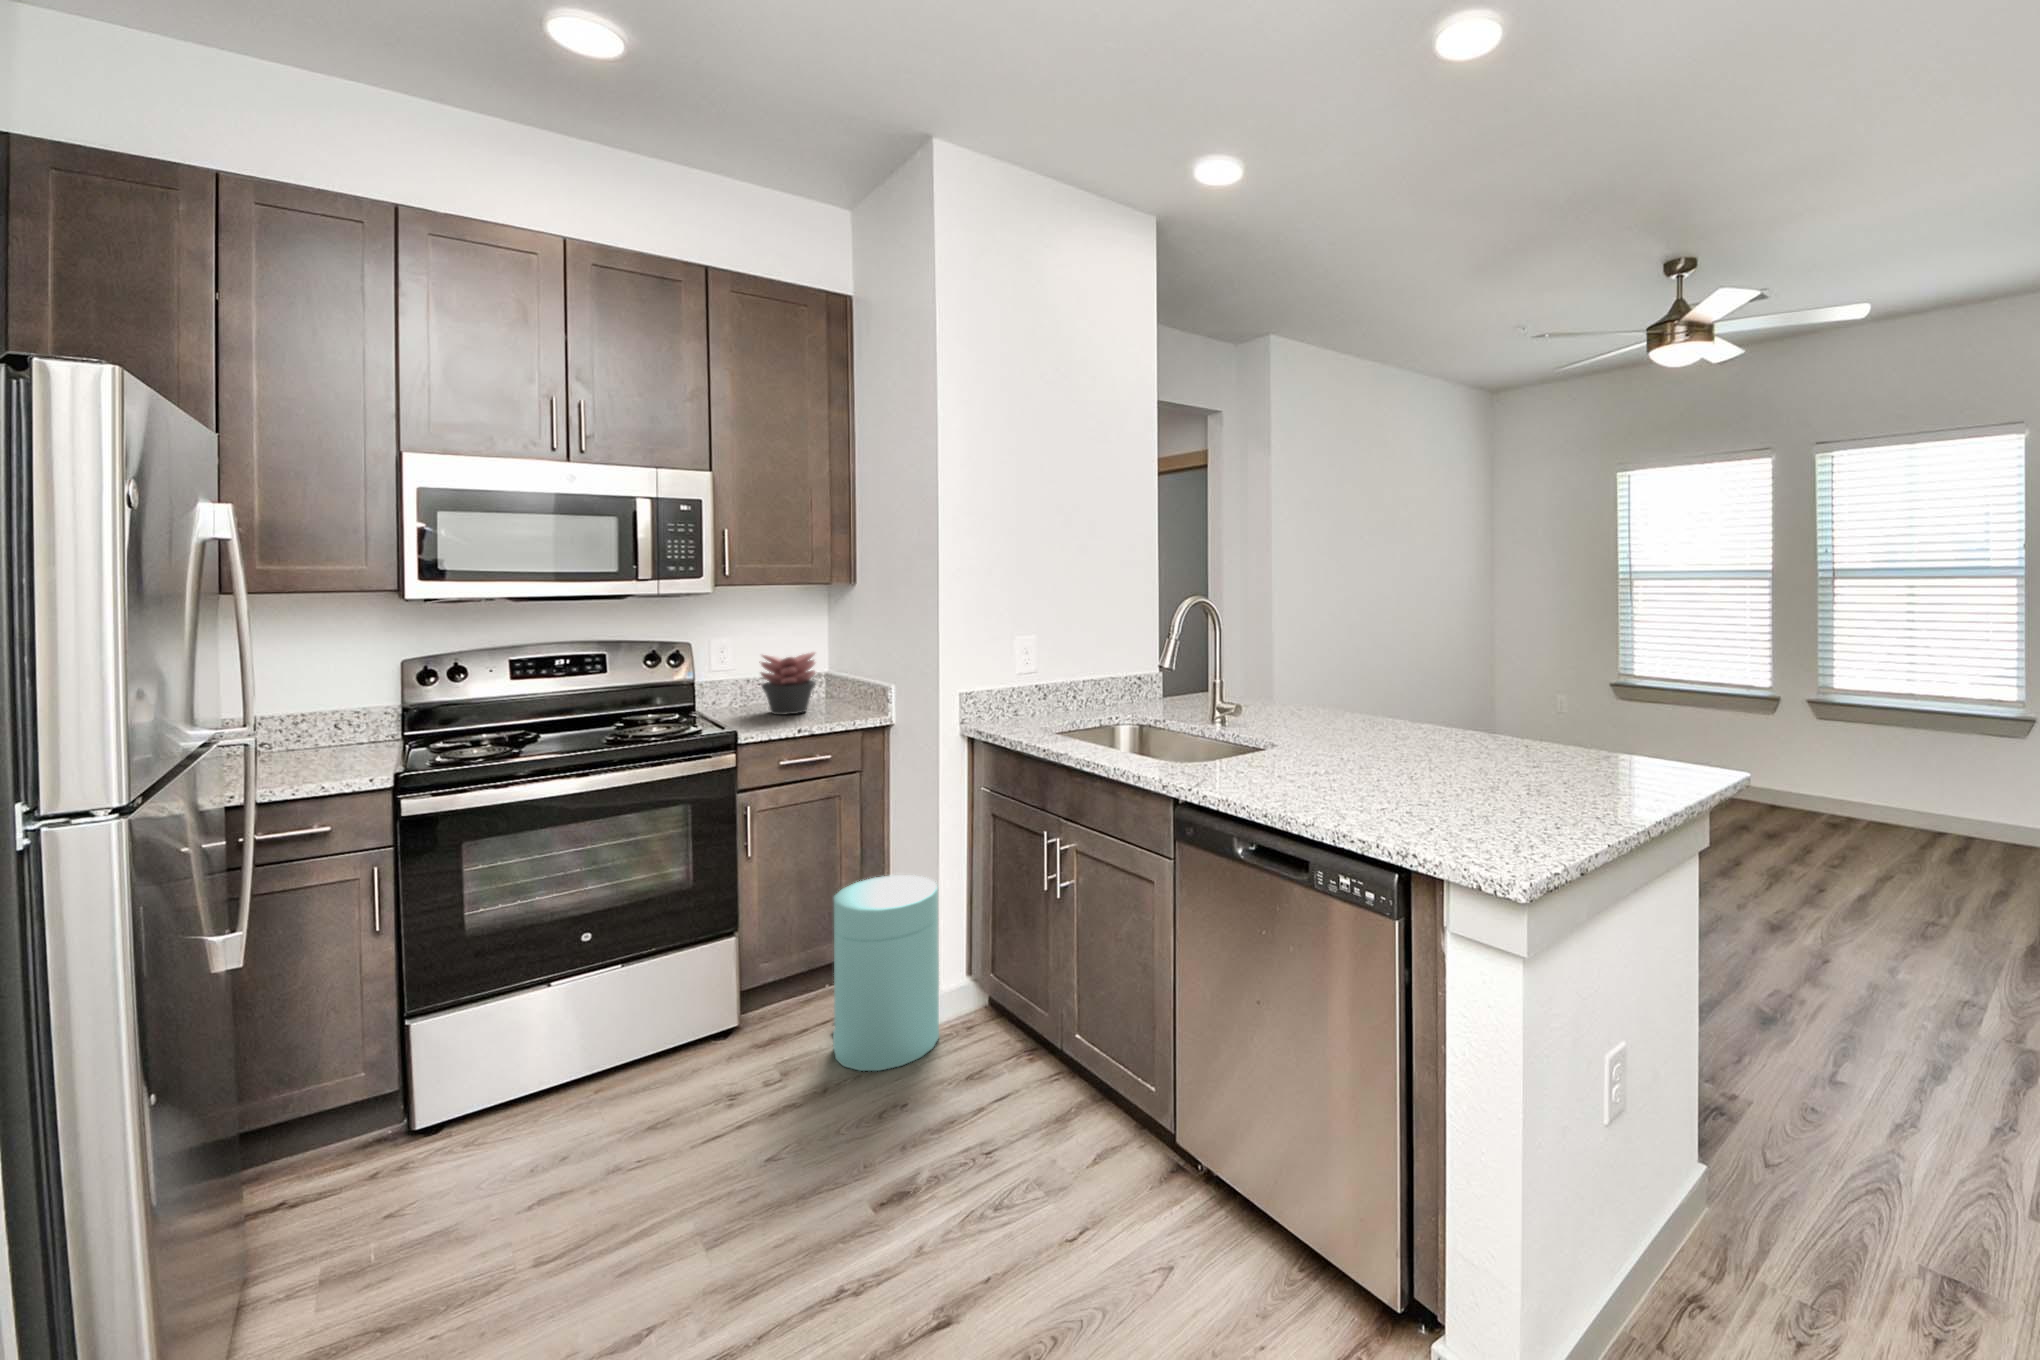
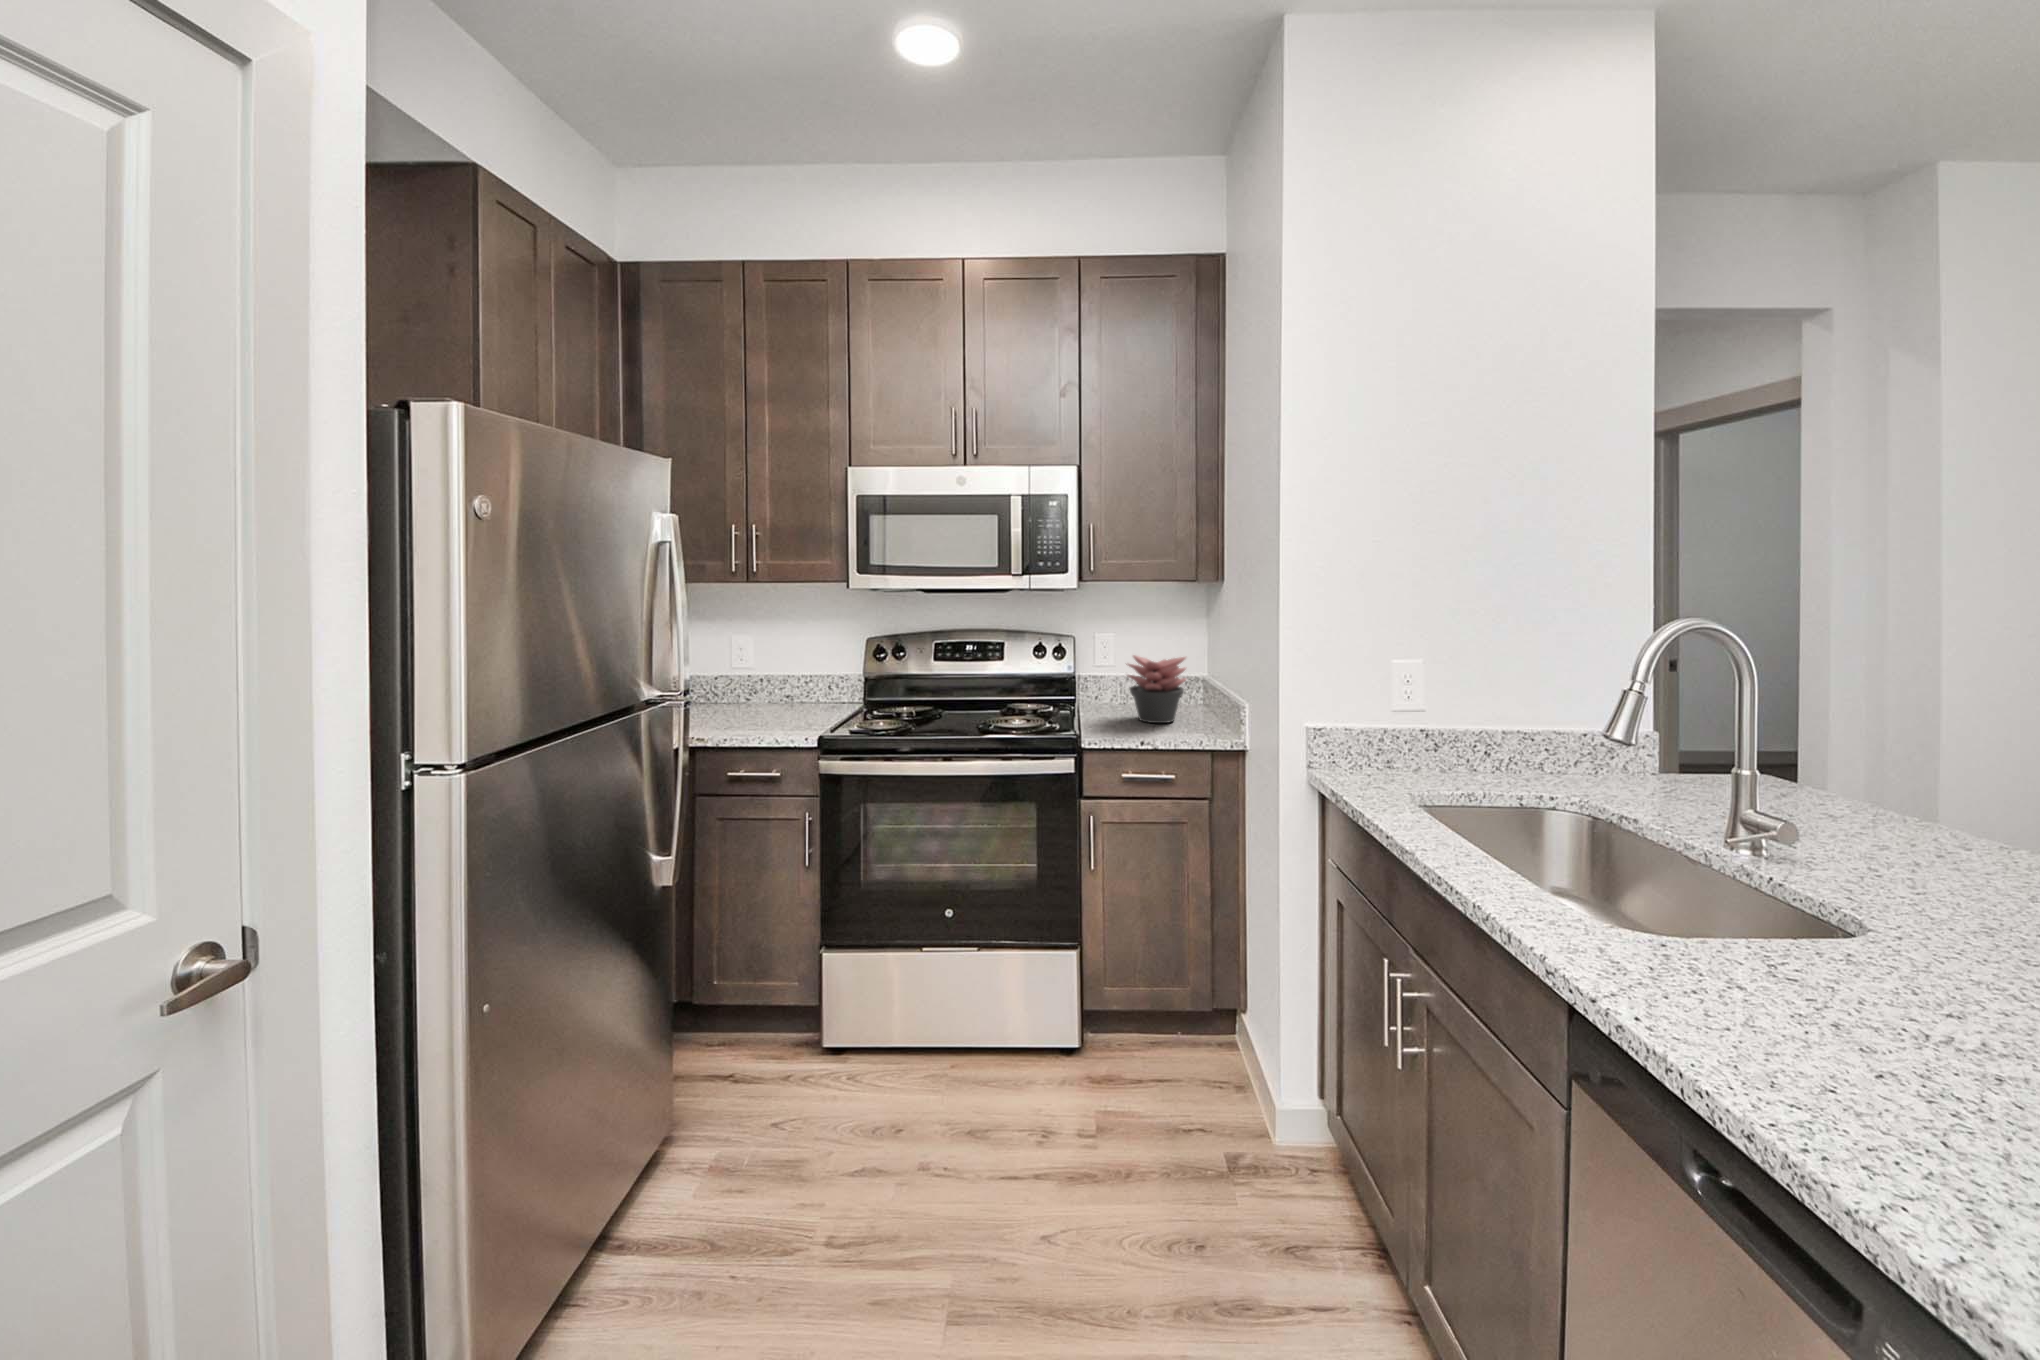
trash can: present [833,875,939,1071] -> none [1150,935,1273,1185]

